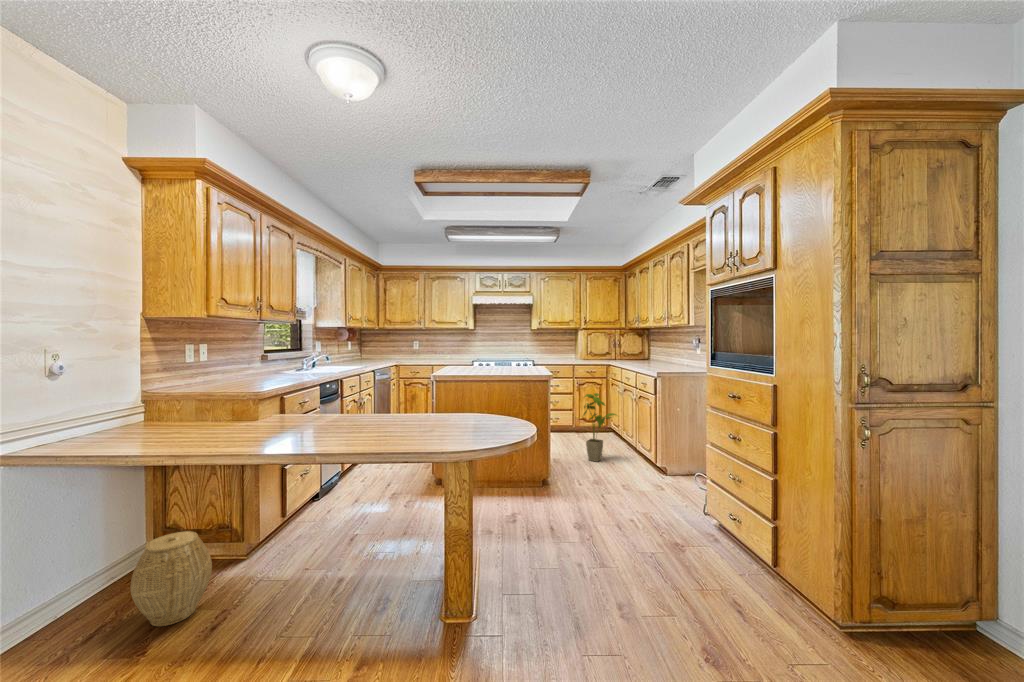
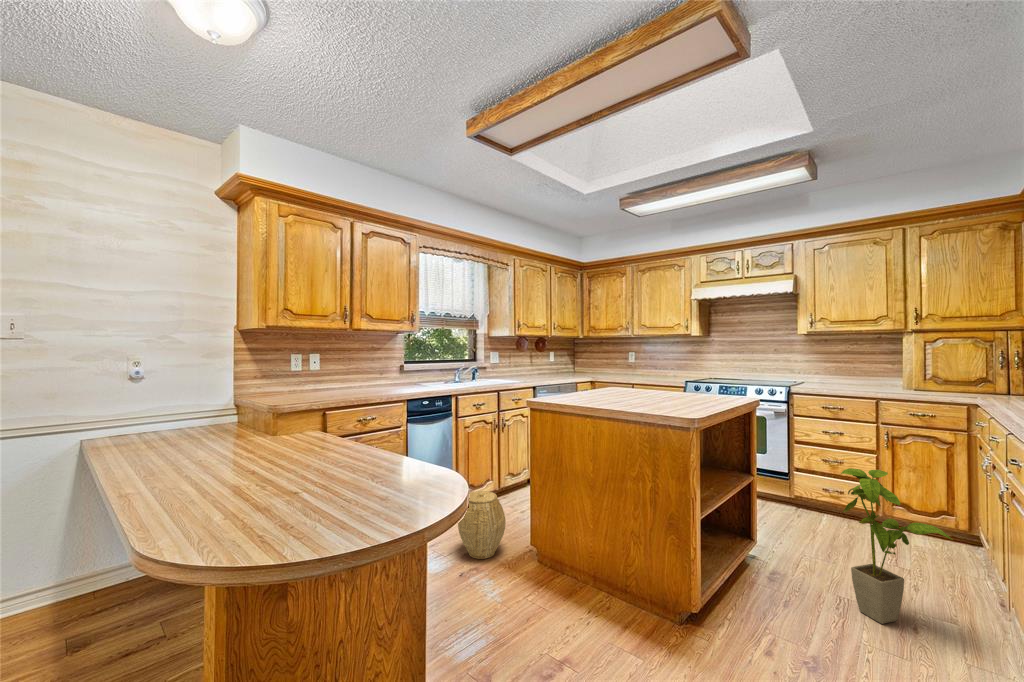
woven basket: present [131,531,212,626] -> present [458,491,506,559]

